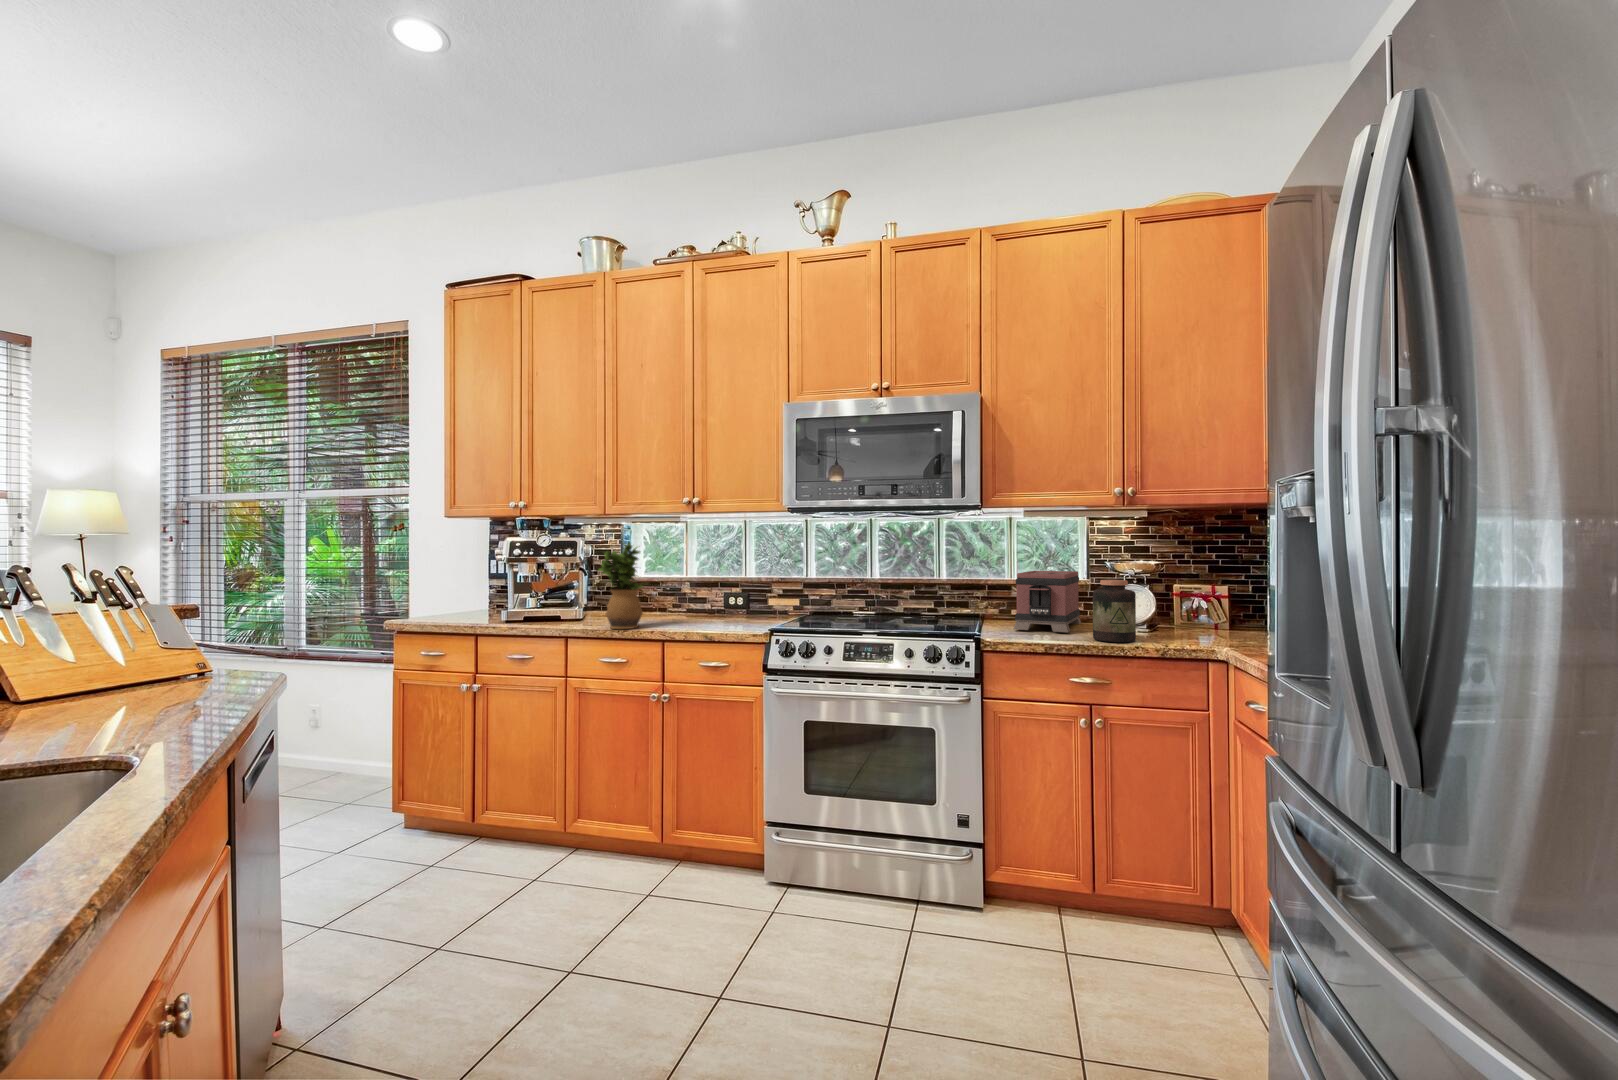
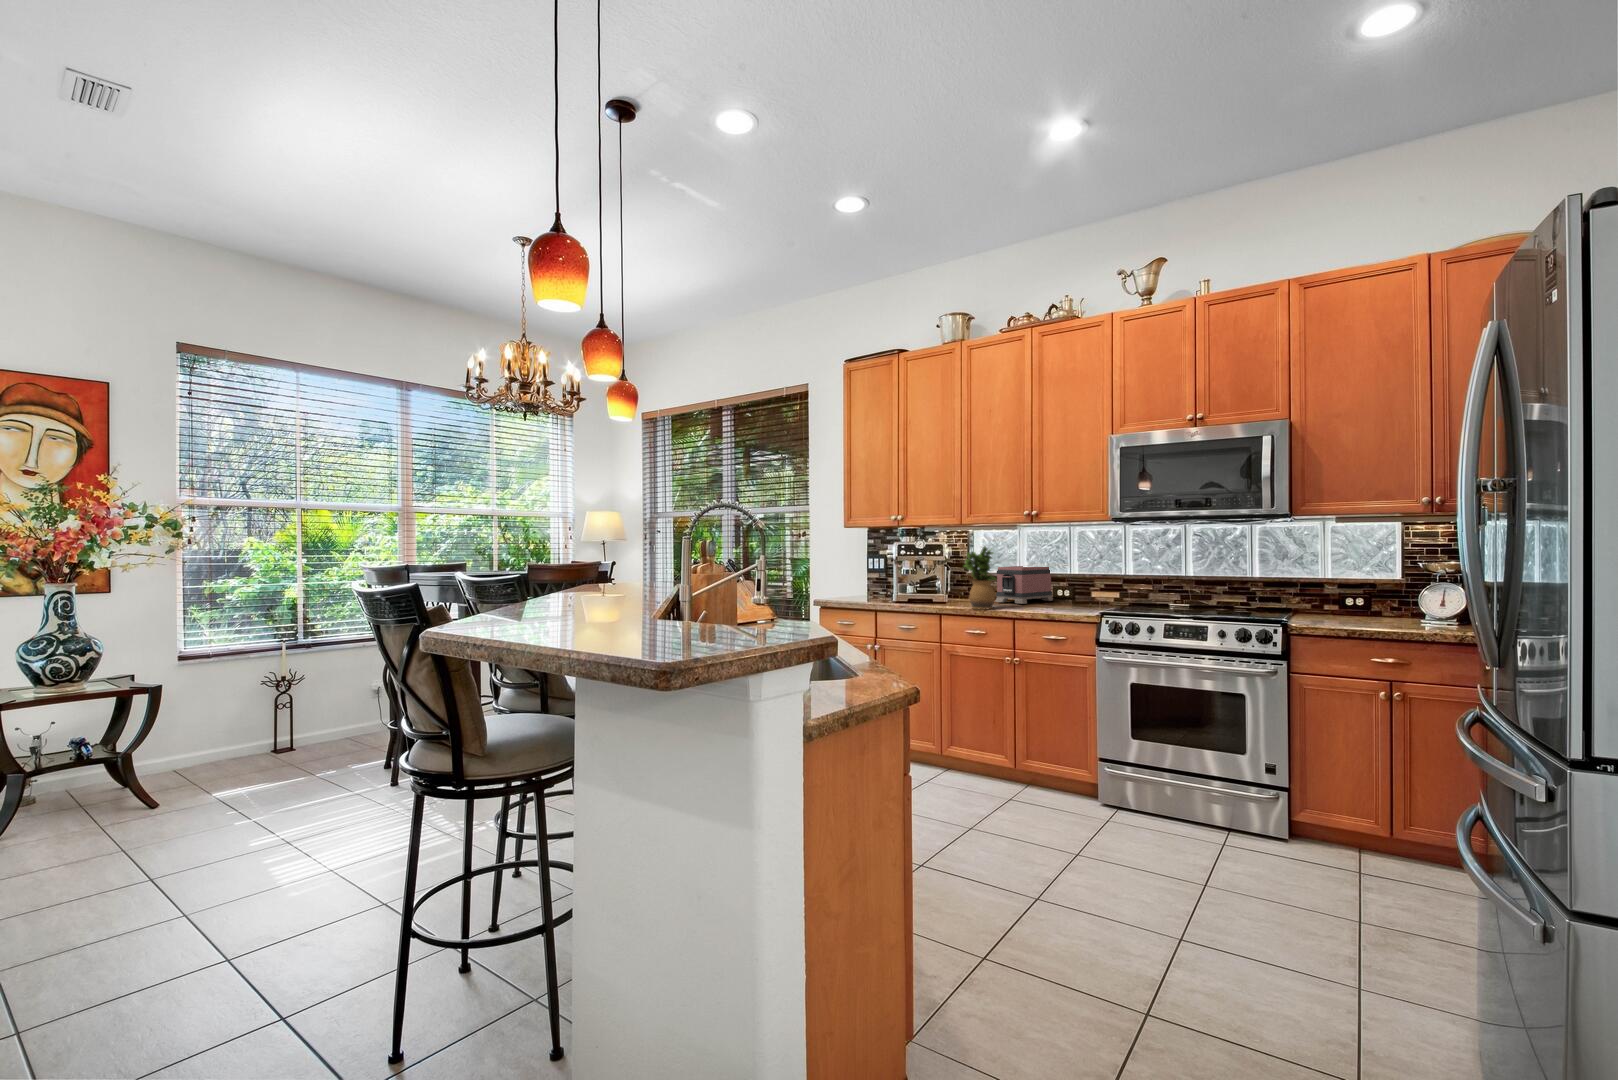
toaster: present [1013,571,1081,632] -> present [995,566,1053,604]
jar: present [1093,580,1136,642] -> none [1397,578,1440,631]

